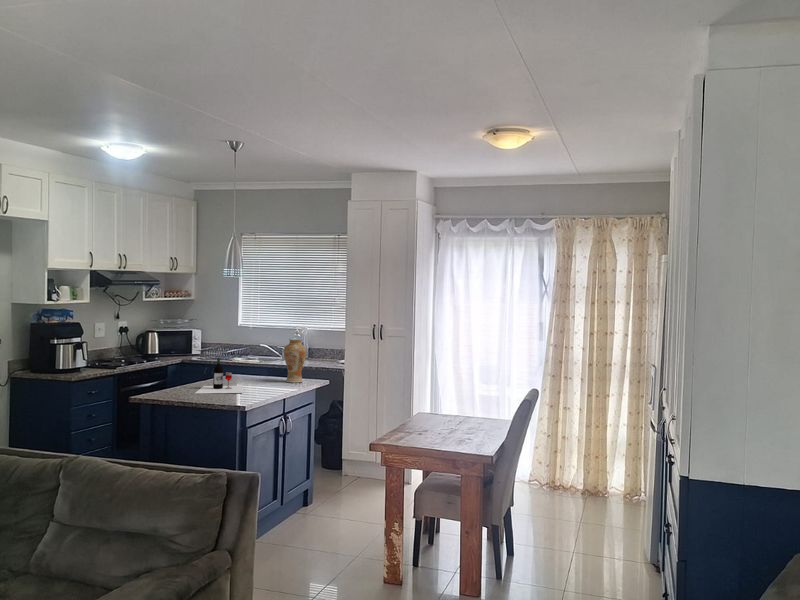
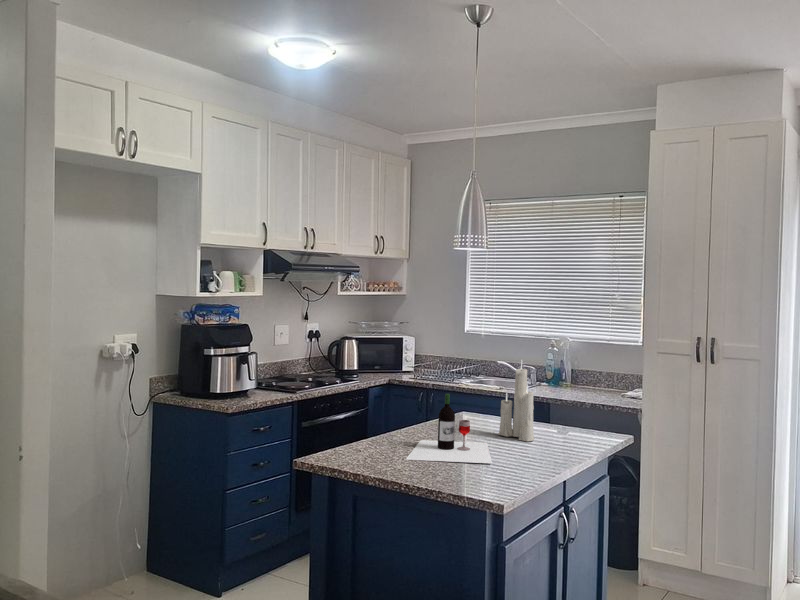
candle: none [250,336,271,384] -> present [498,363,534,441]
vase: present [284,339,307,383] -> none [555,361,596,439]

